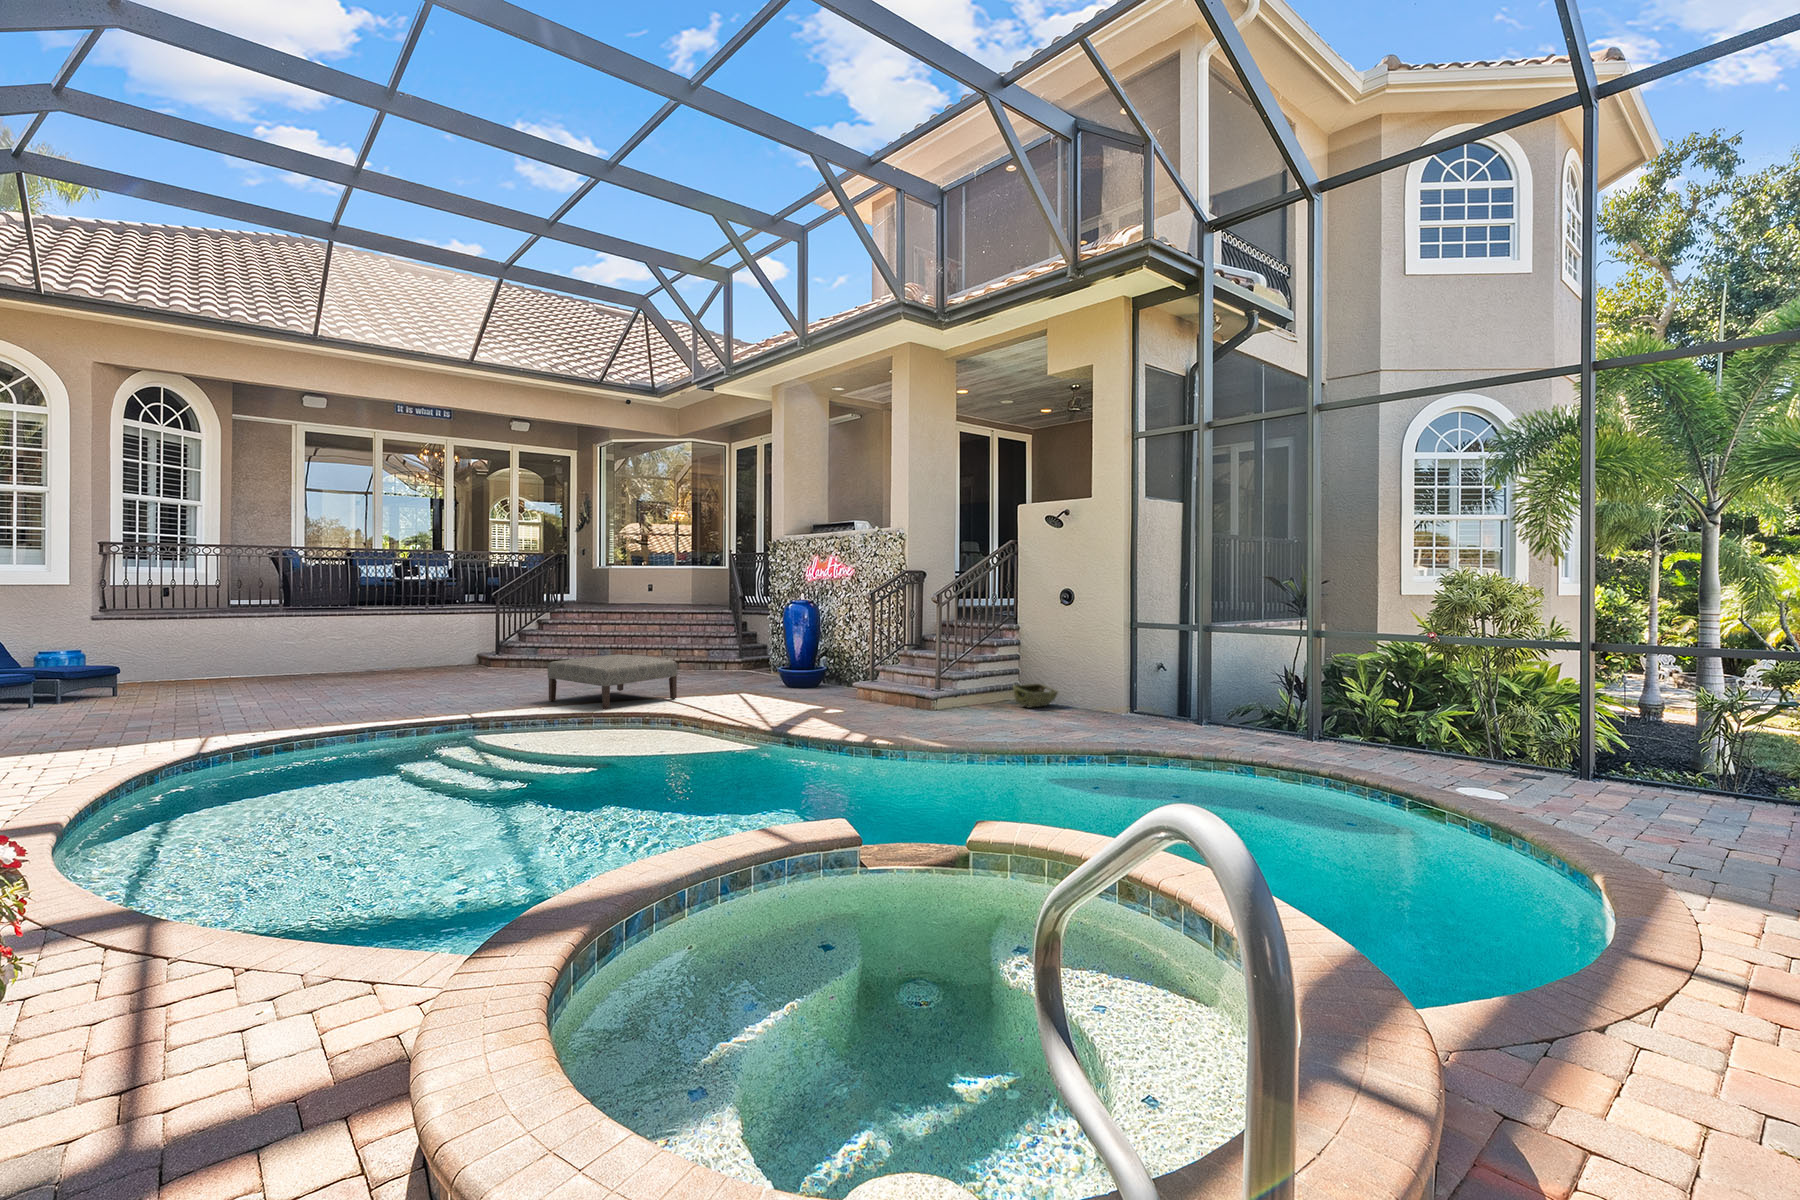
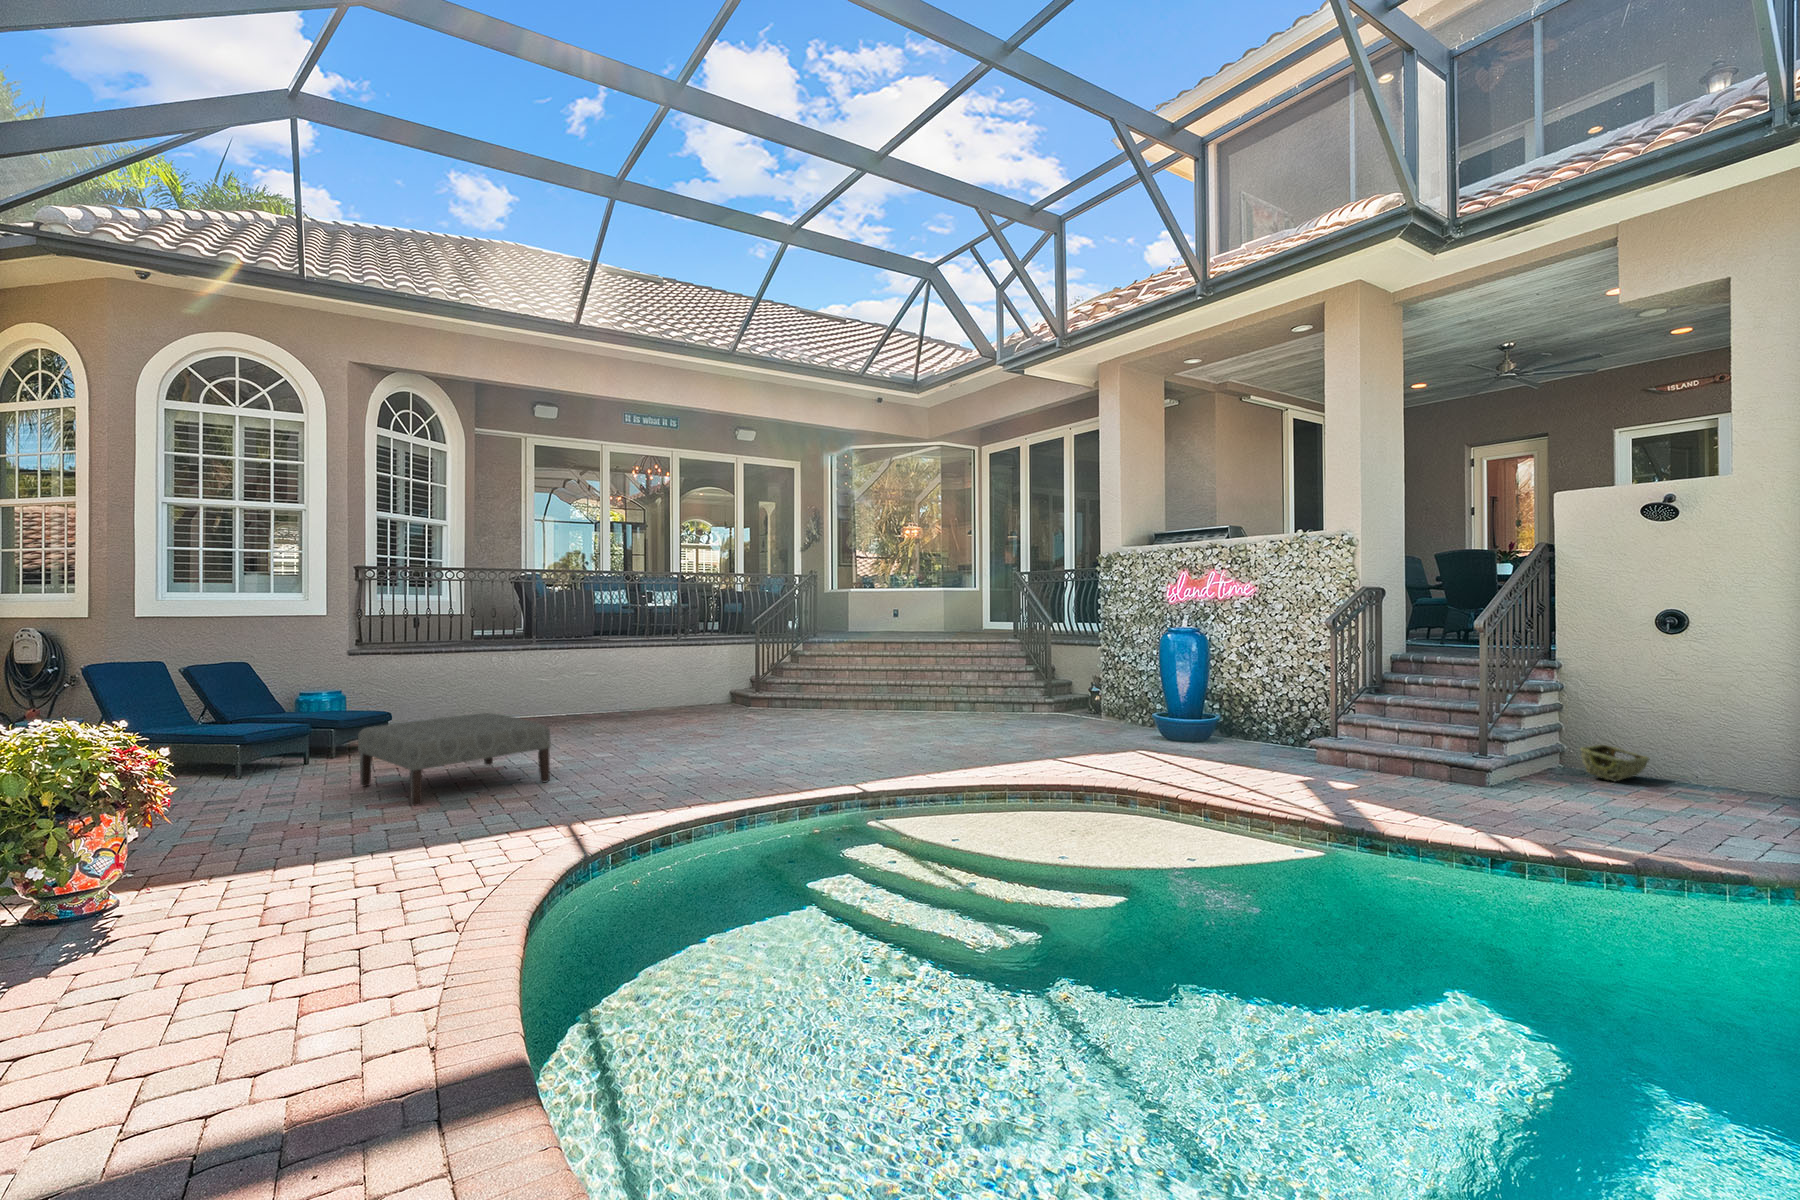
ottoman: present [548,654,677,709] -> present [358,713,551,806]

